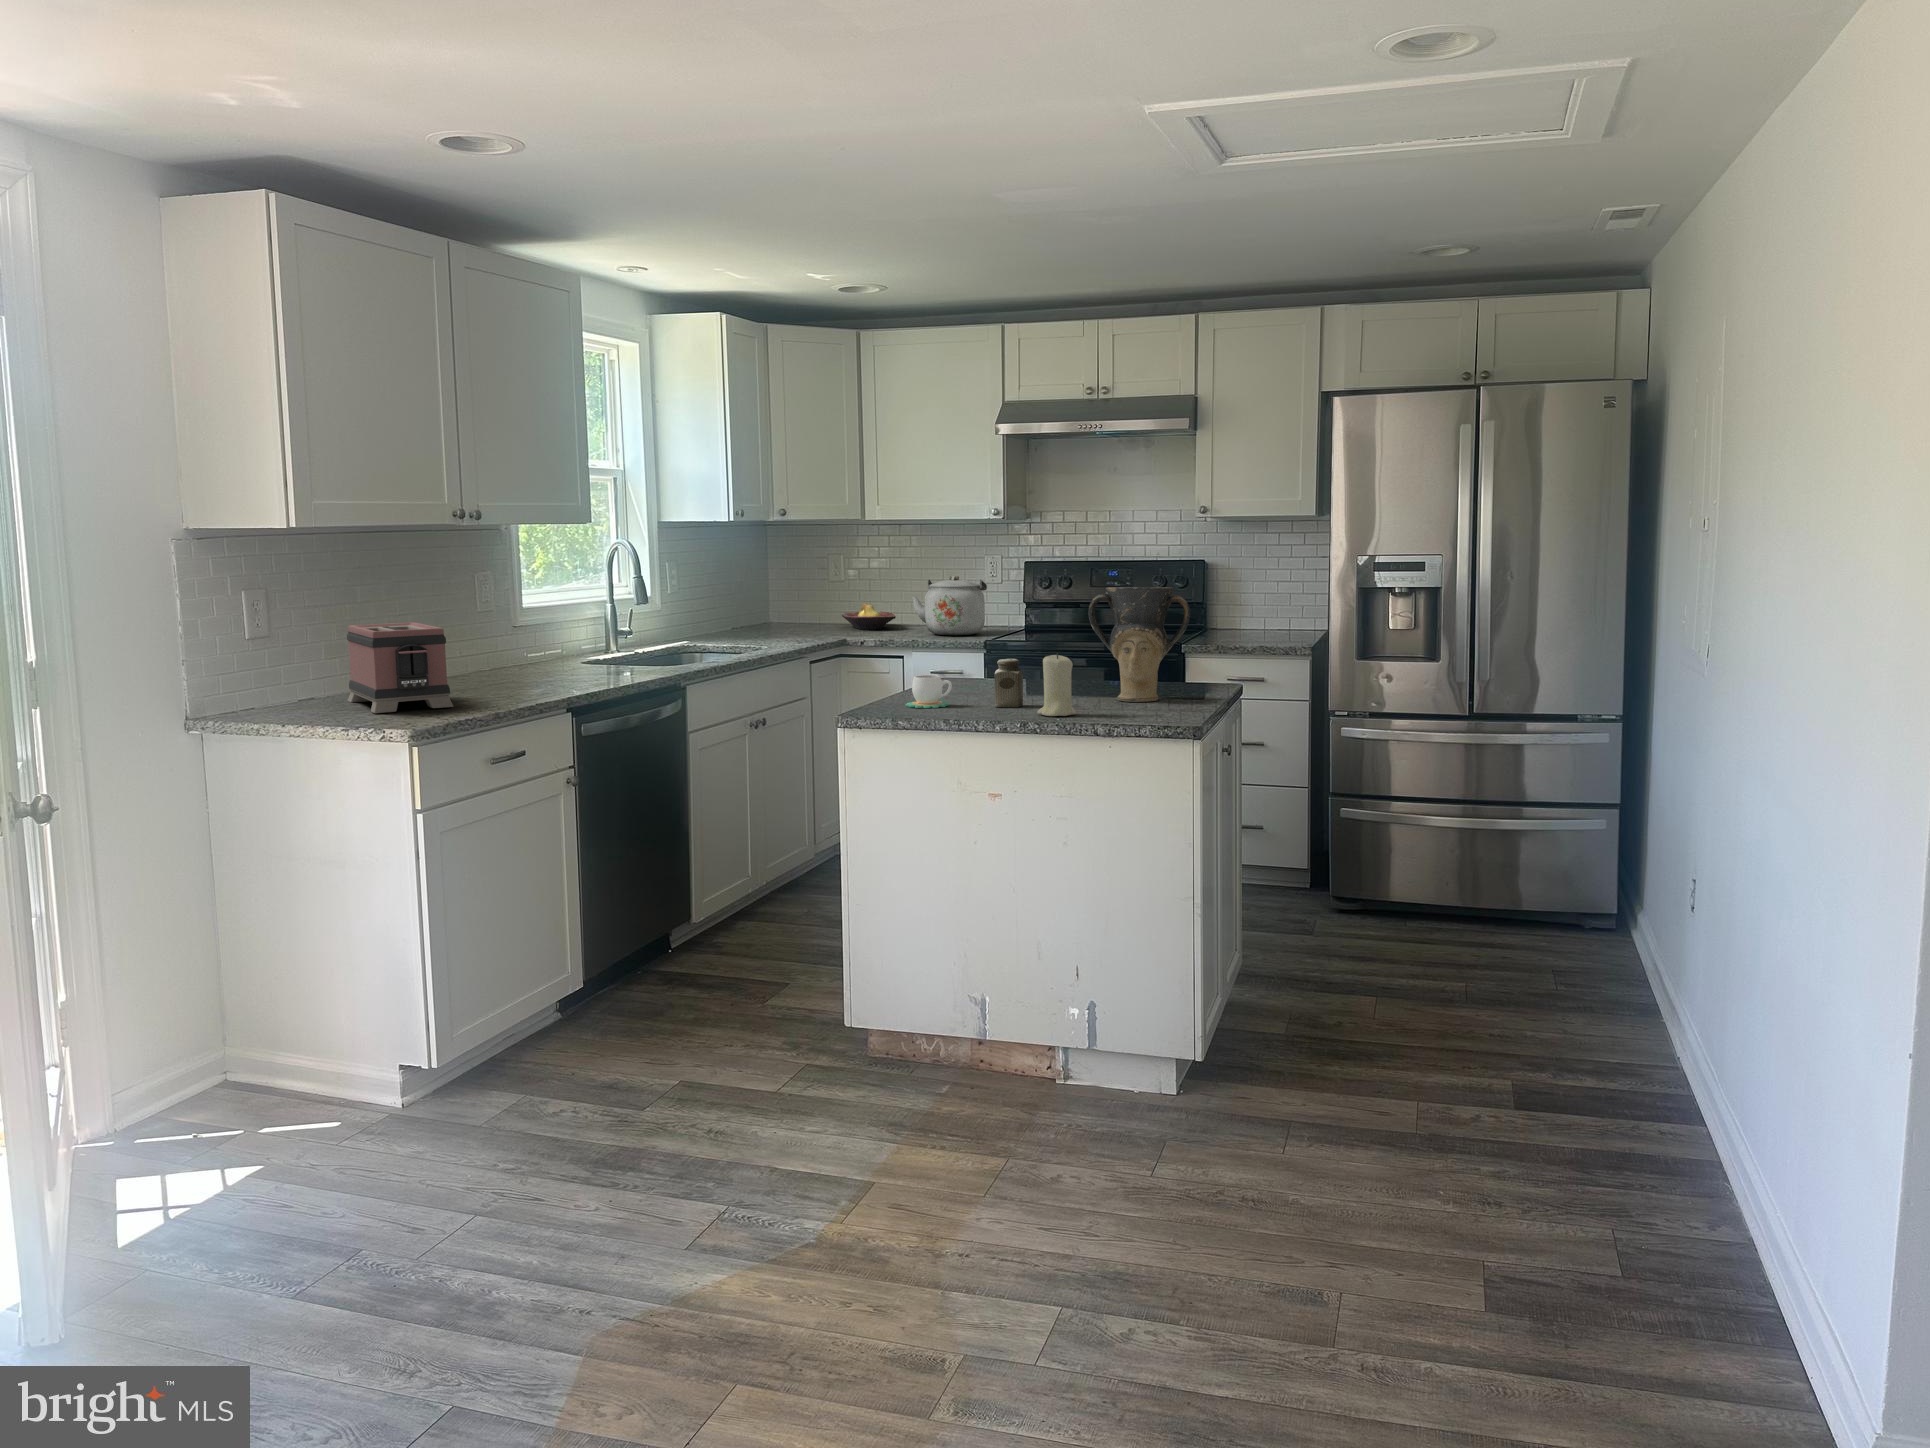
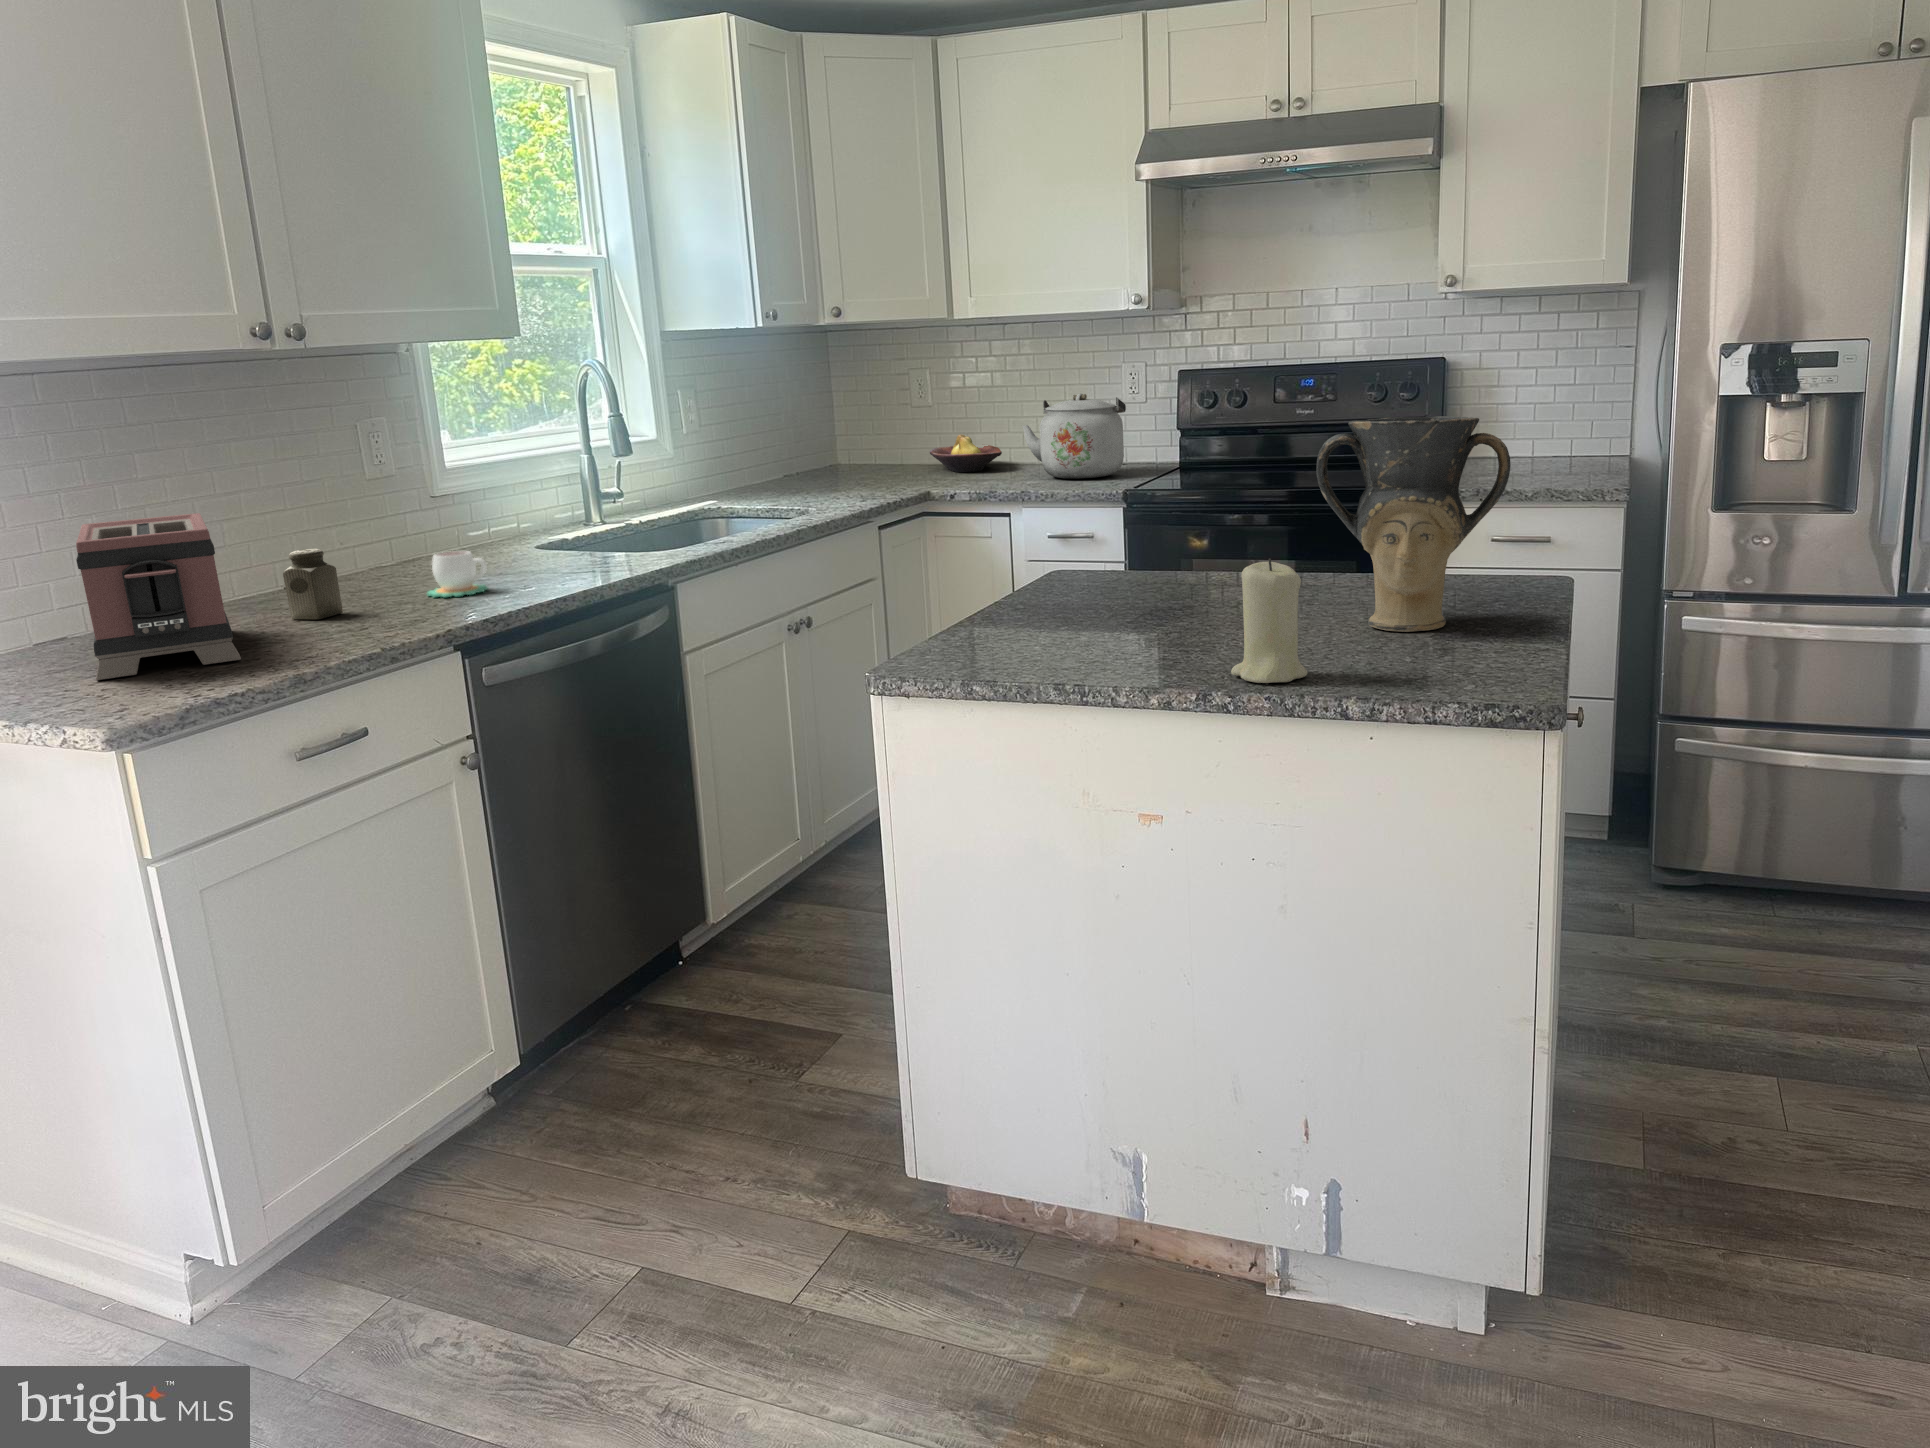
salt shaker: present [995,659,1023,707] -> present [283,549,343,619]
mug: present [906,675,952,708] -> present [427,551,488,598]

